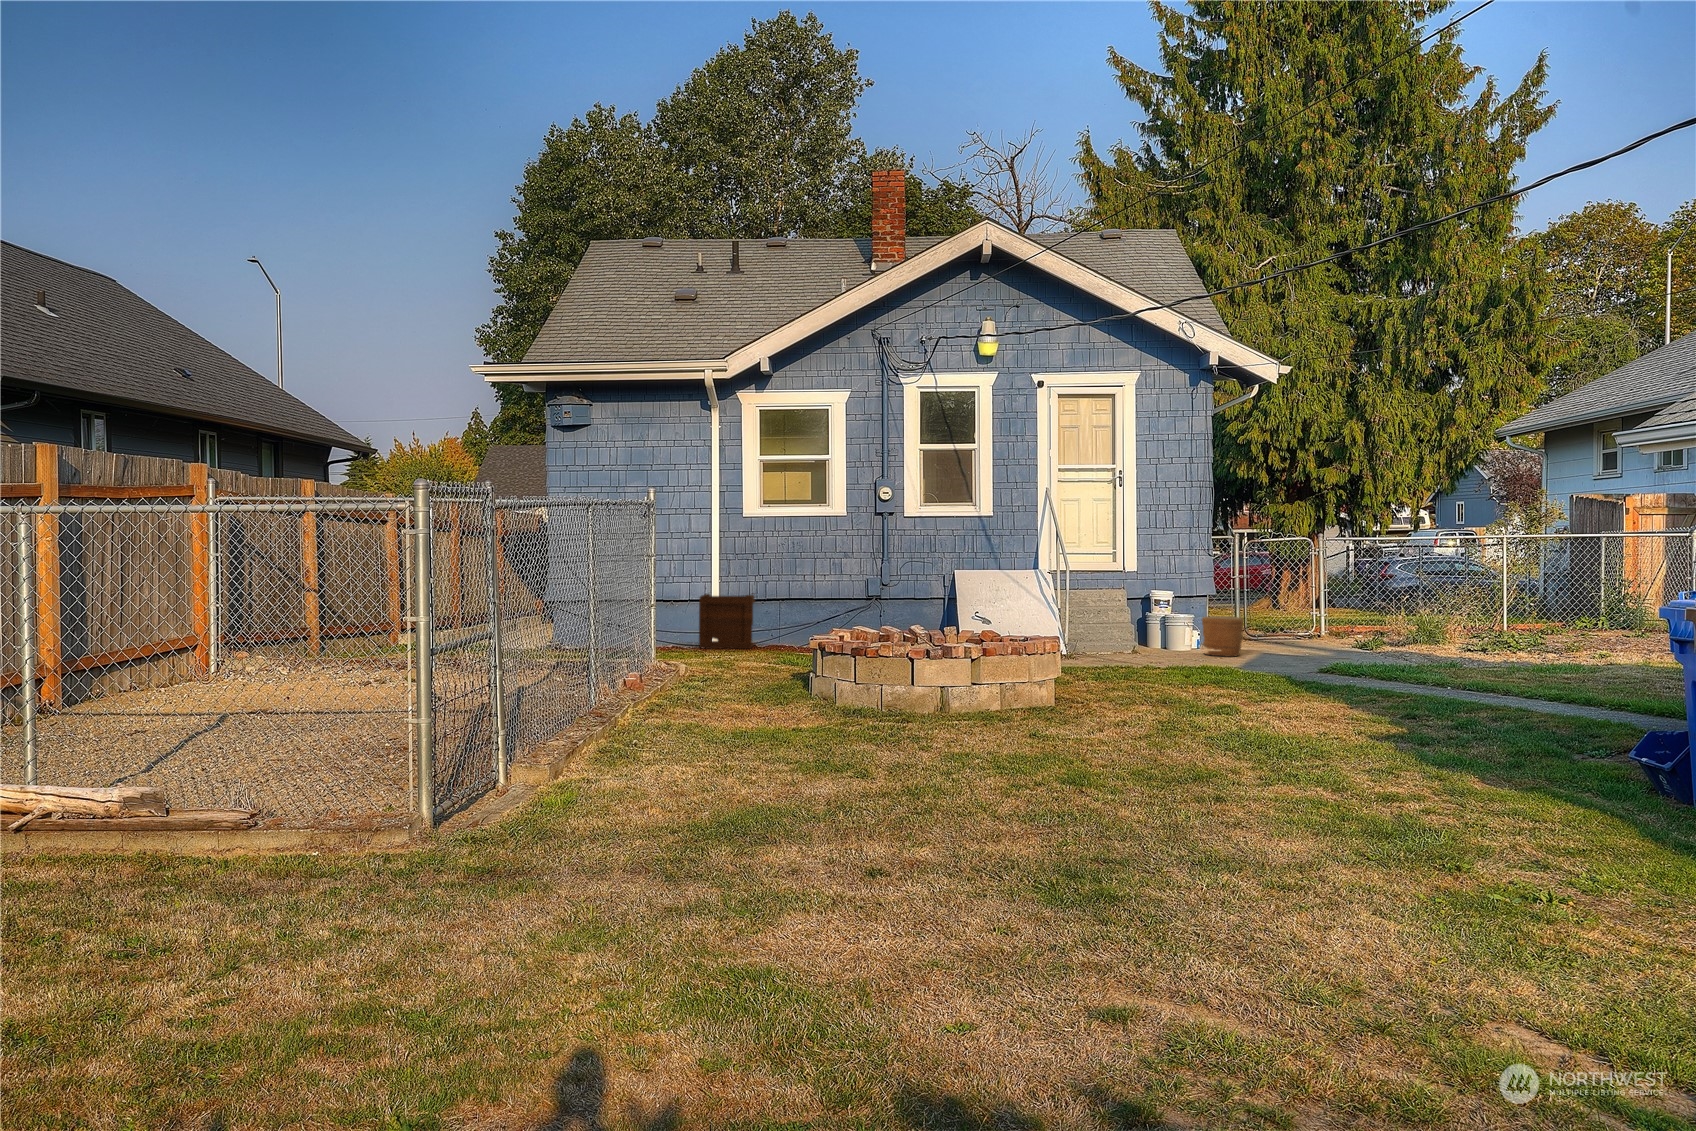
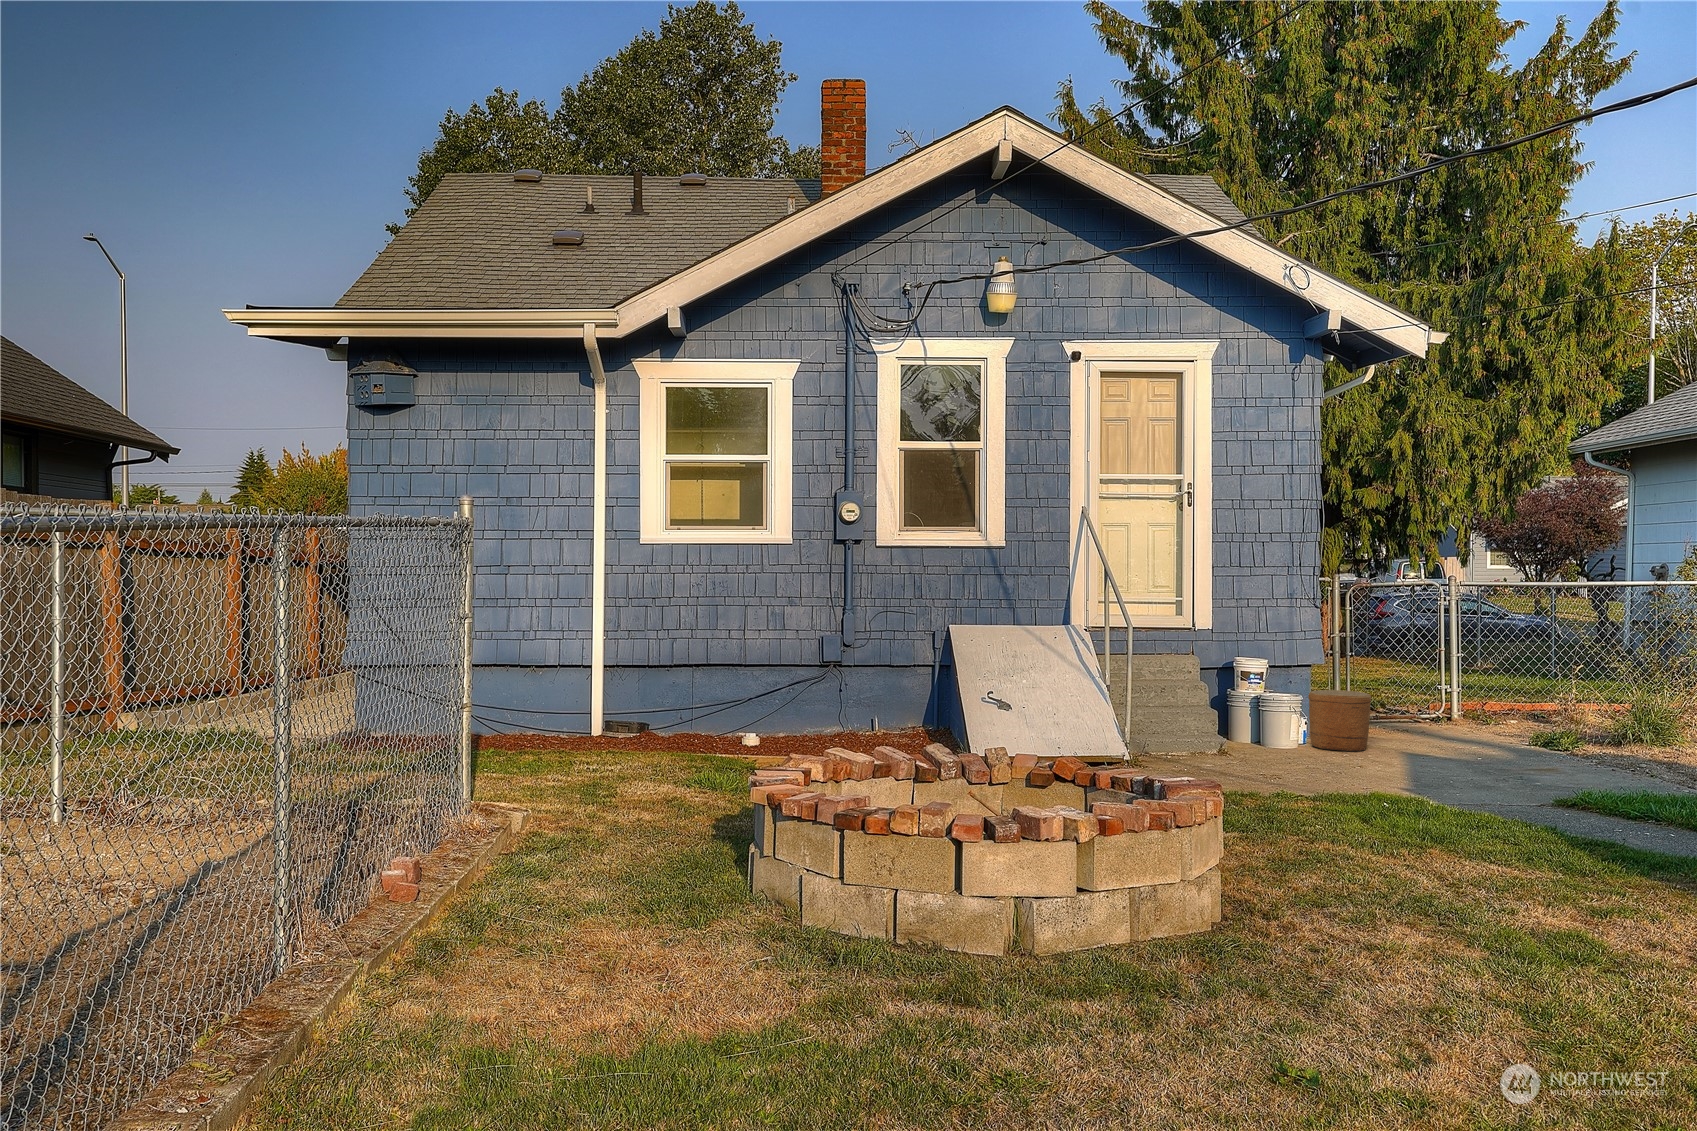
wooden crate: present [699,593,755,649] -> none [570,661,661,748]

